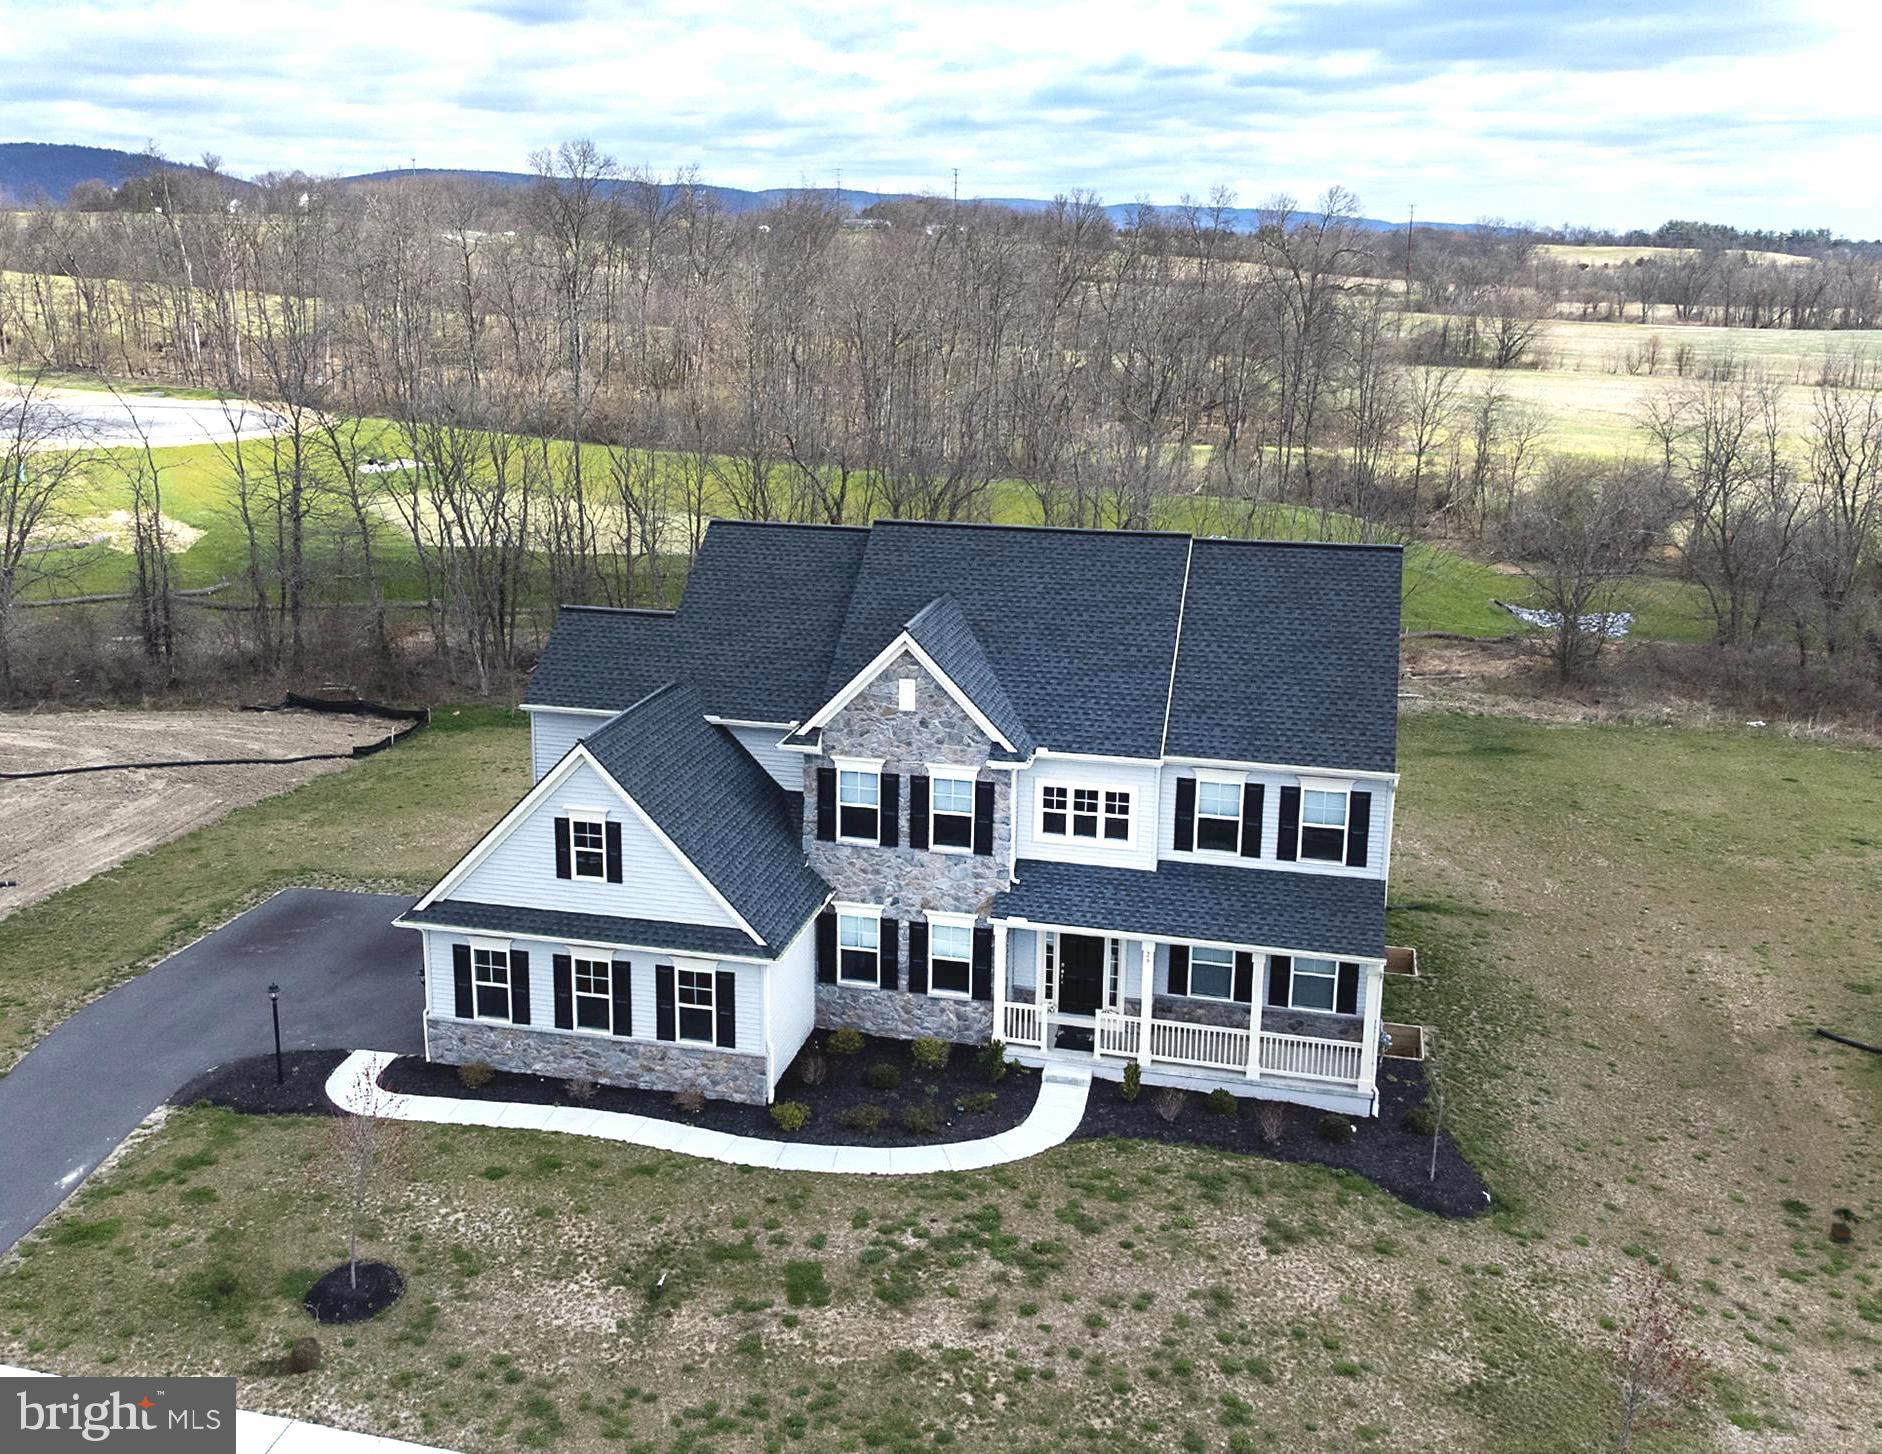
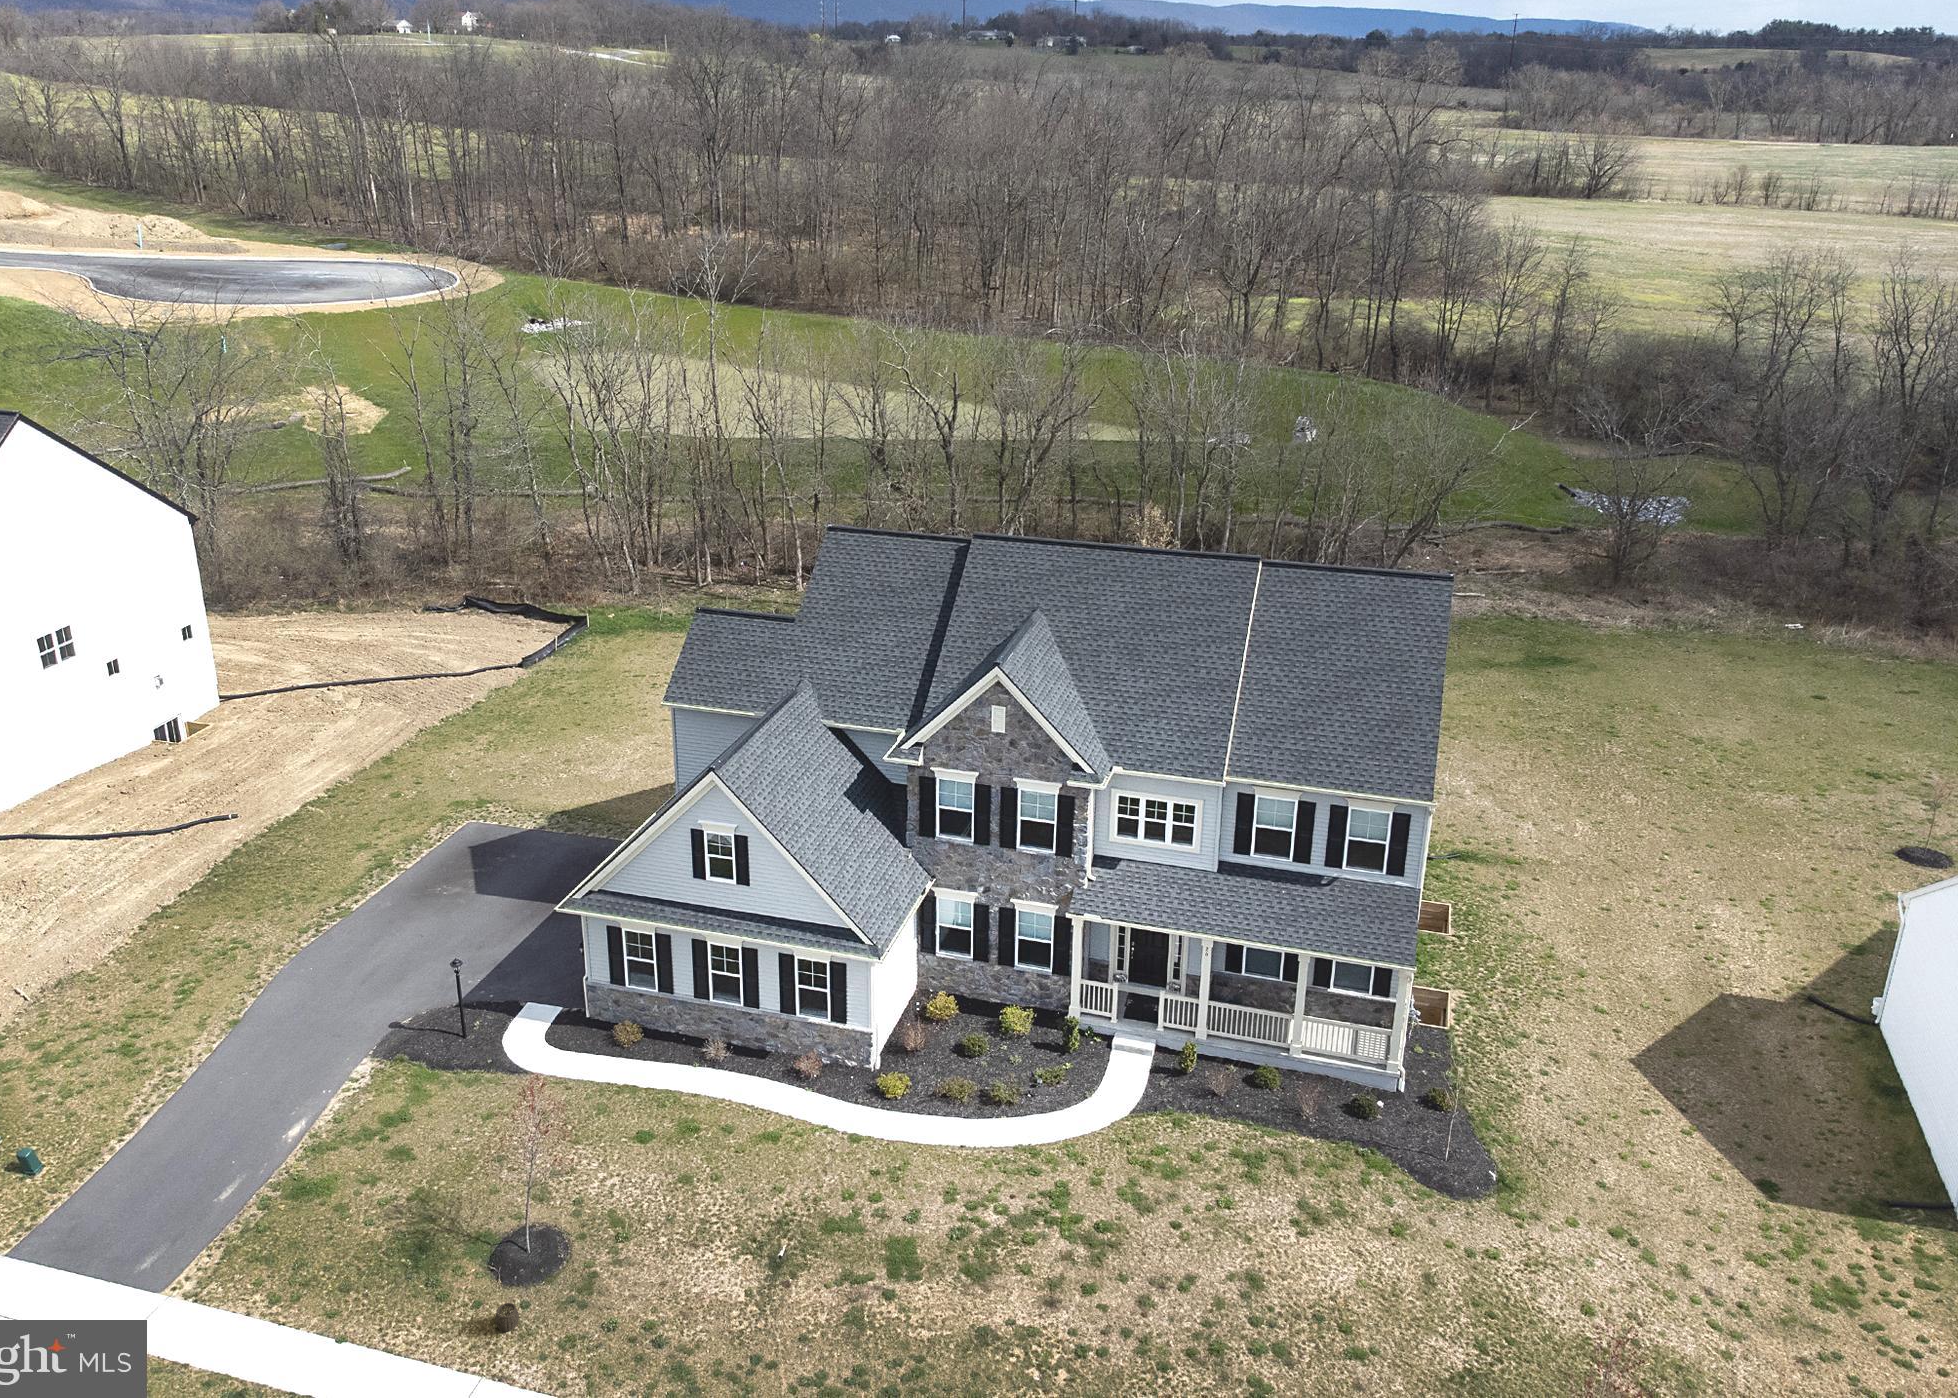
potted tree: present [1830,1208,1859,1243] -> none [1801,1201,1828,1232]

